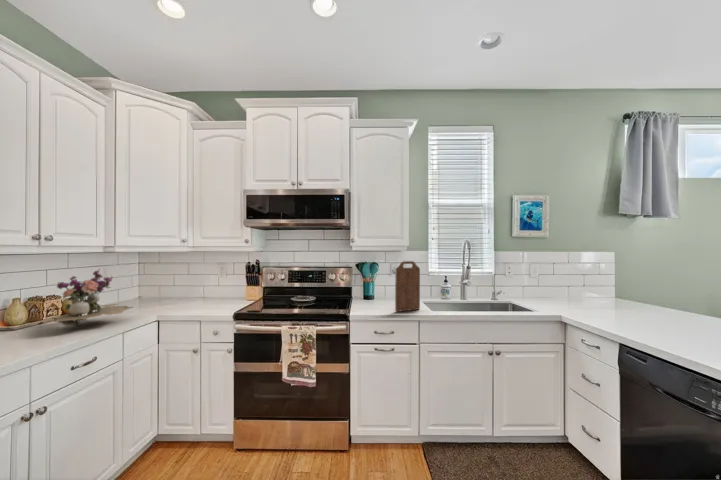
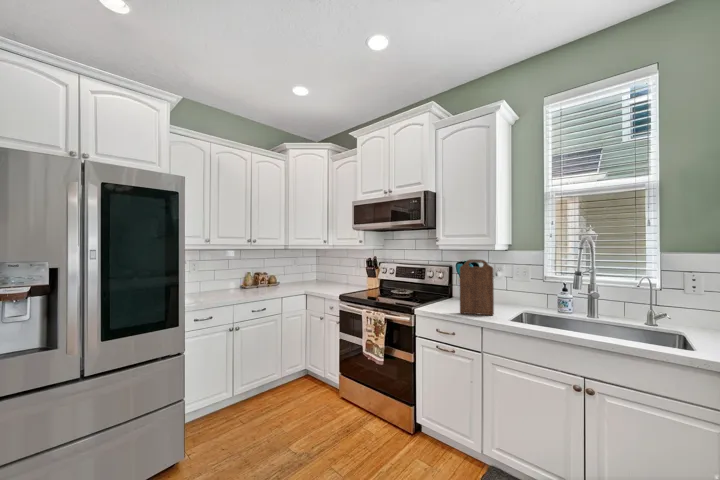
flower arrangement: present [53,271,132,327] -> none [255,259,292,291]

